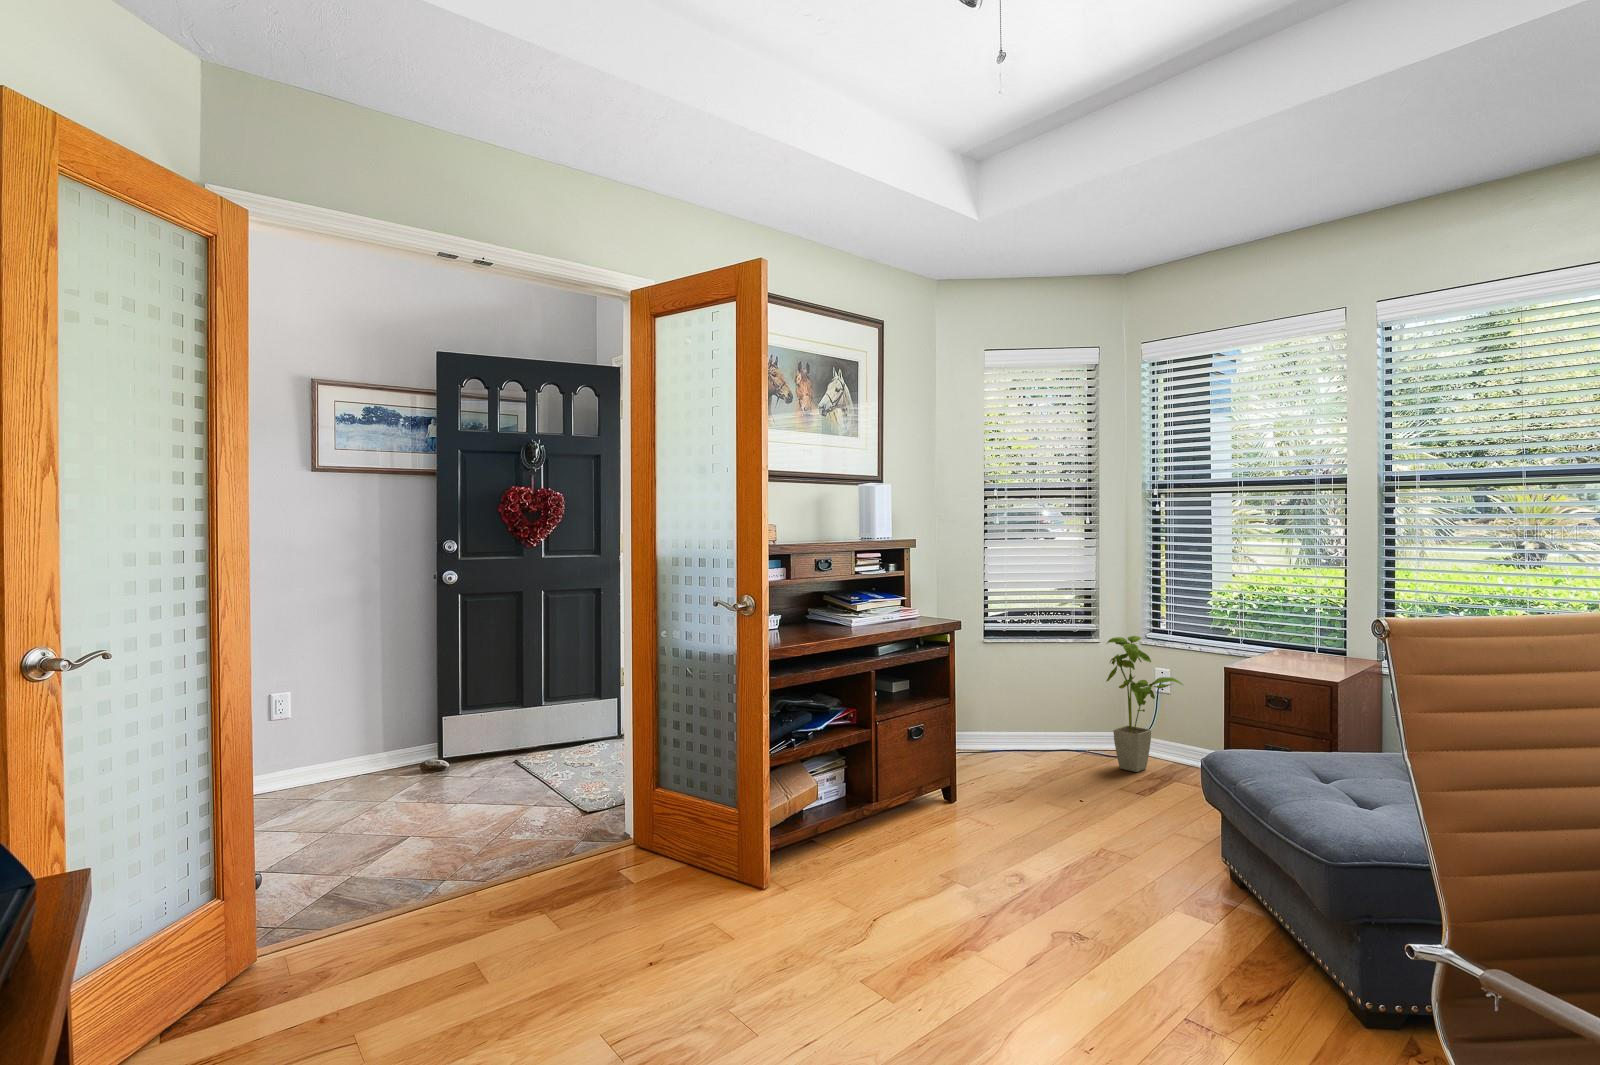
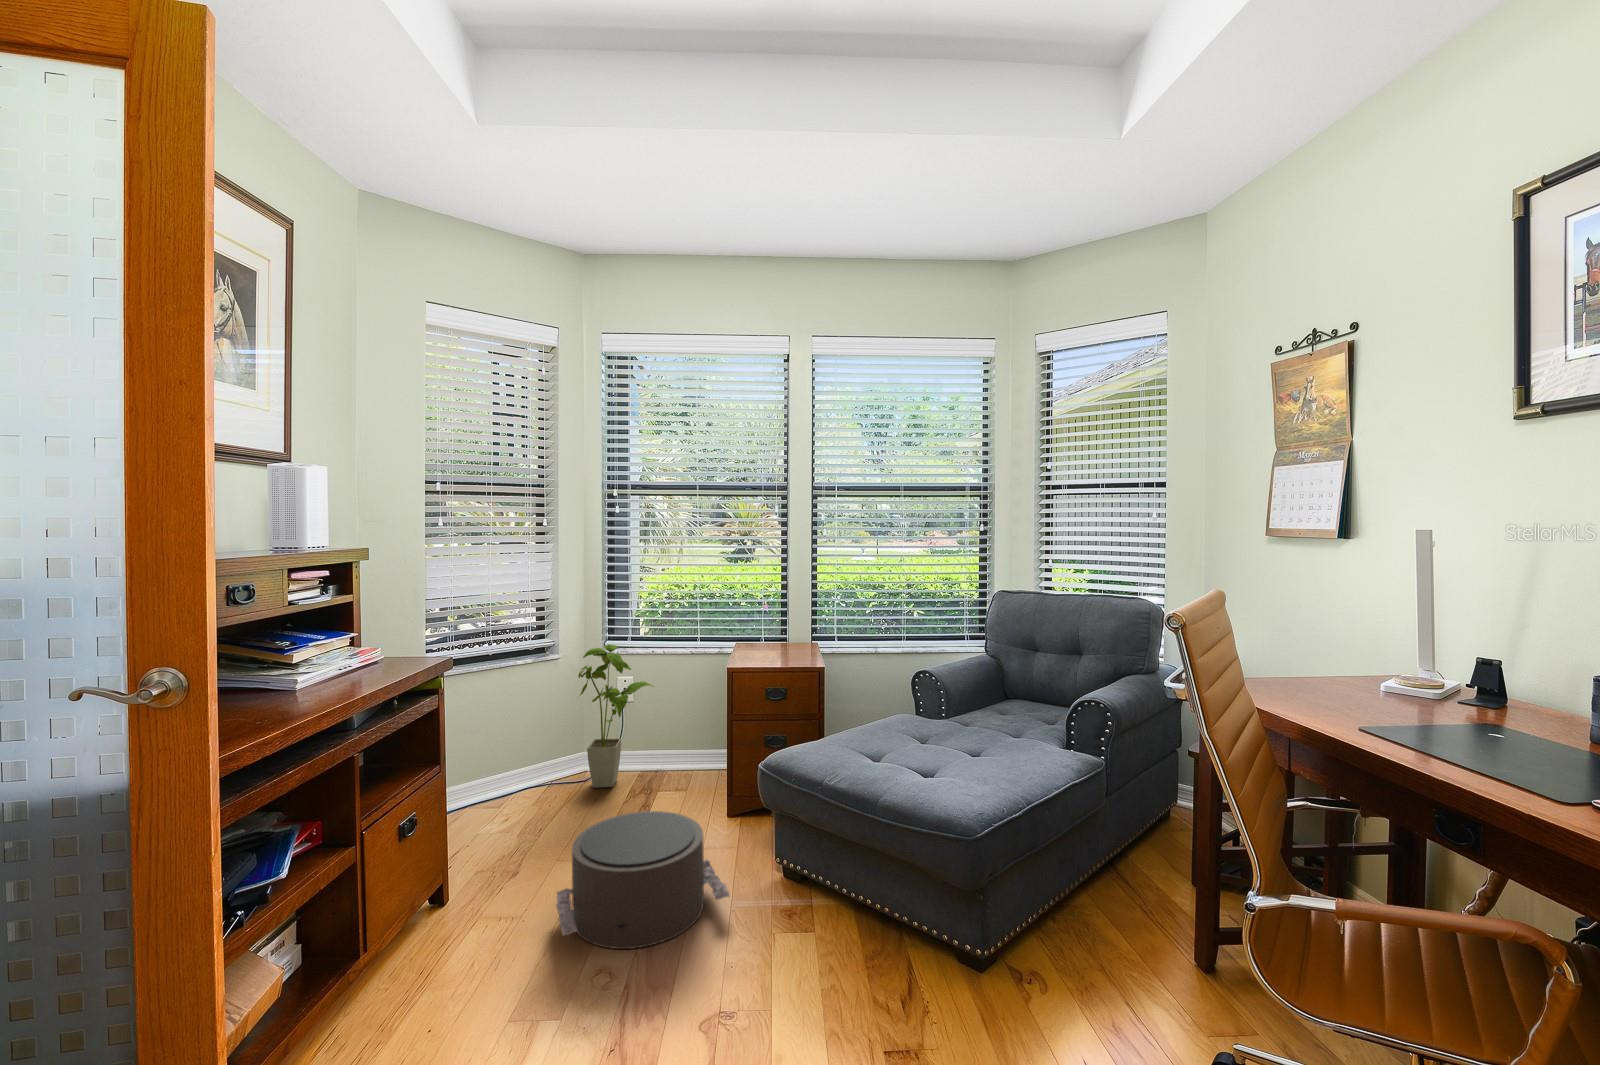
pouf: none [995,770,1142,866] -> present [556,811,729,949]

